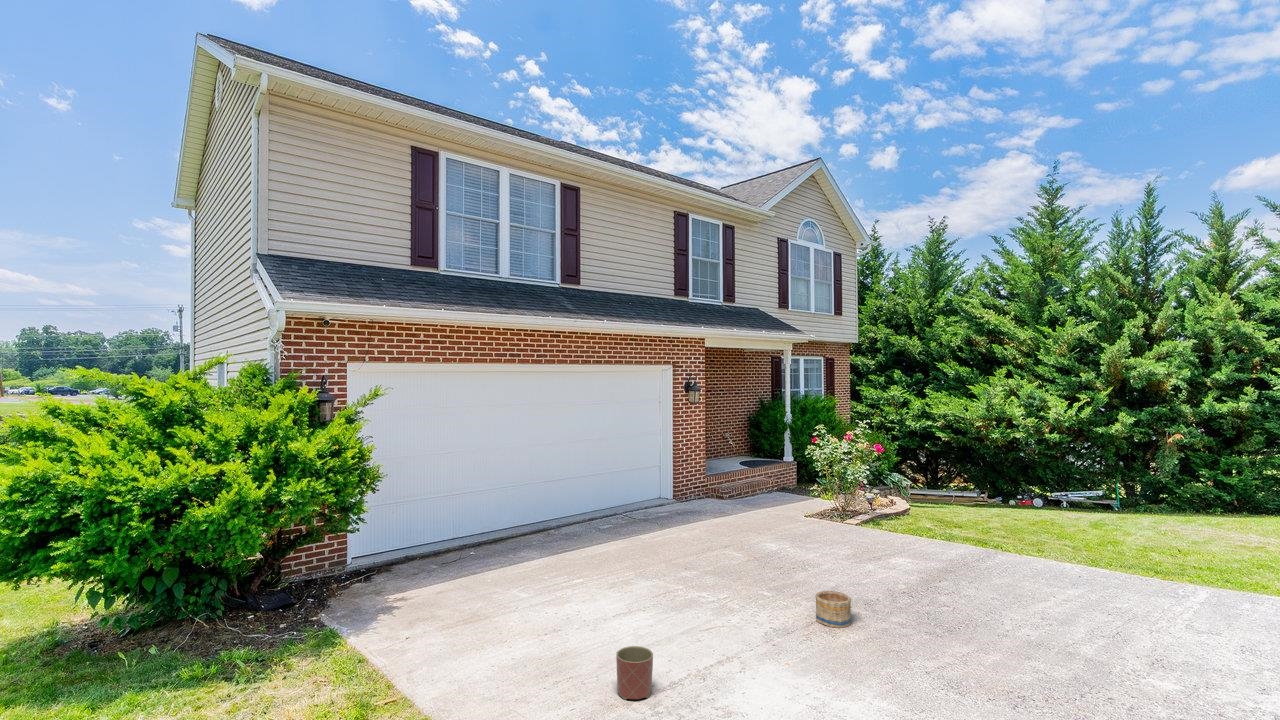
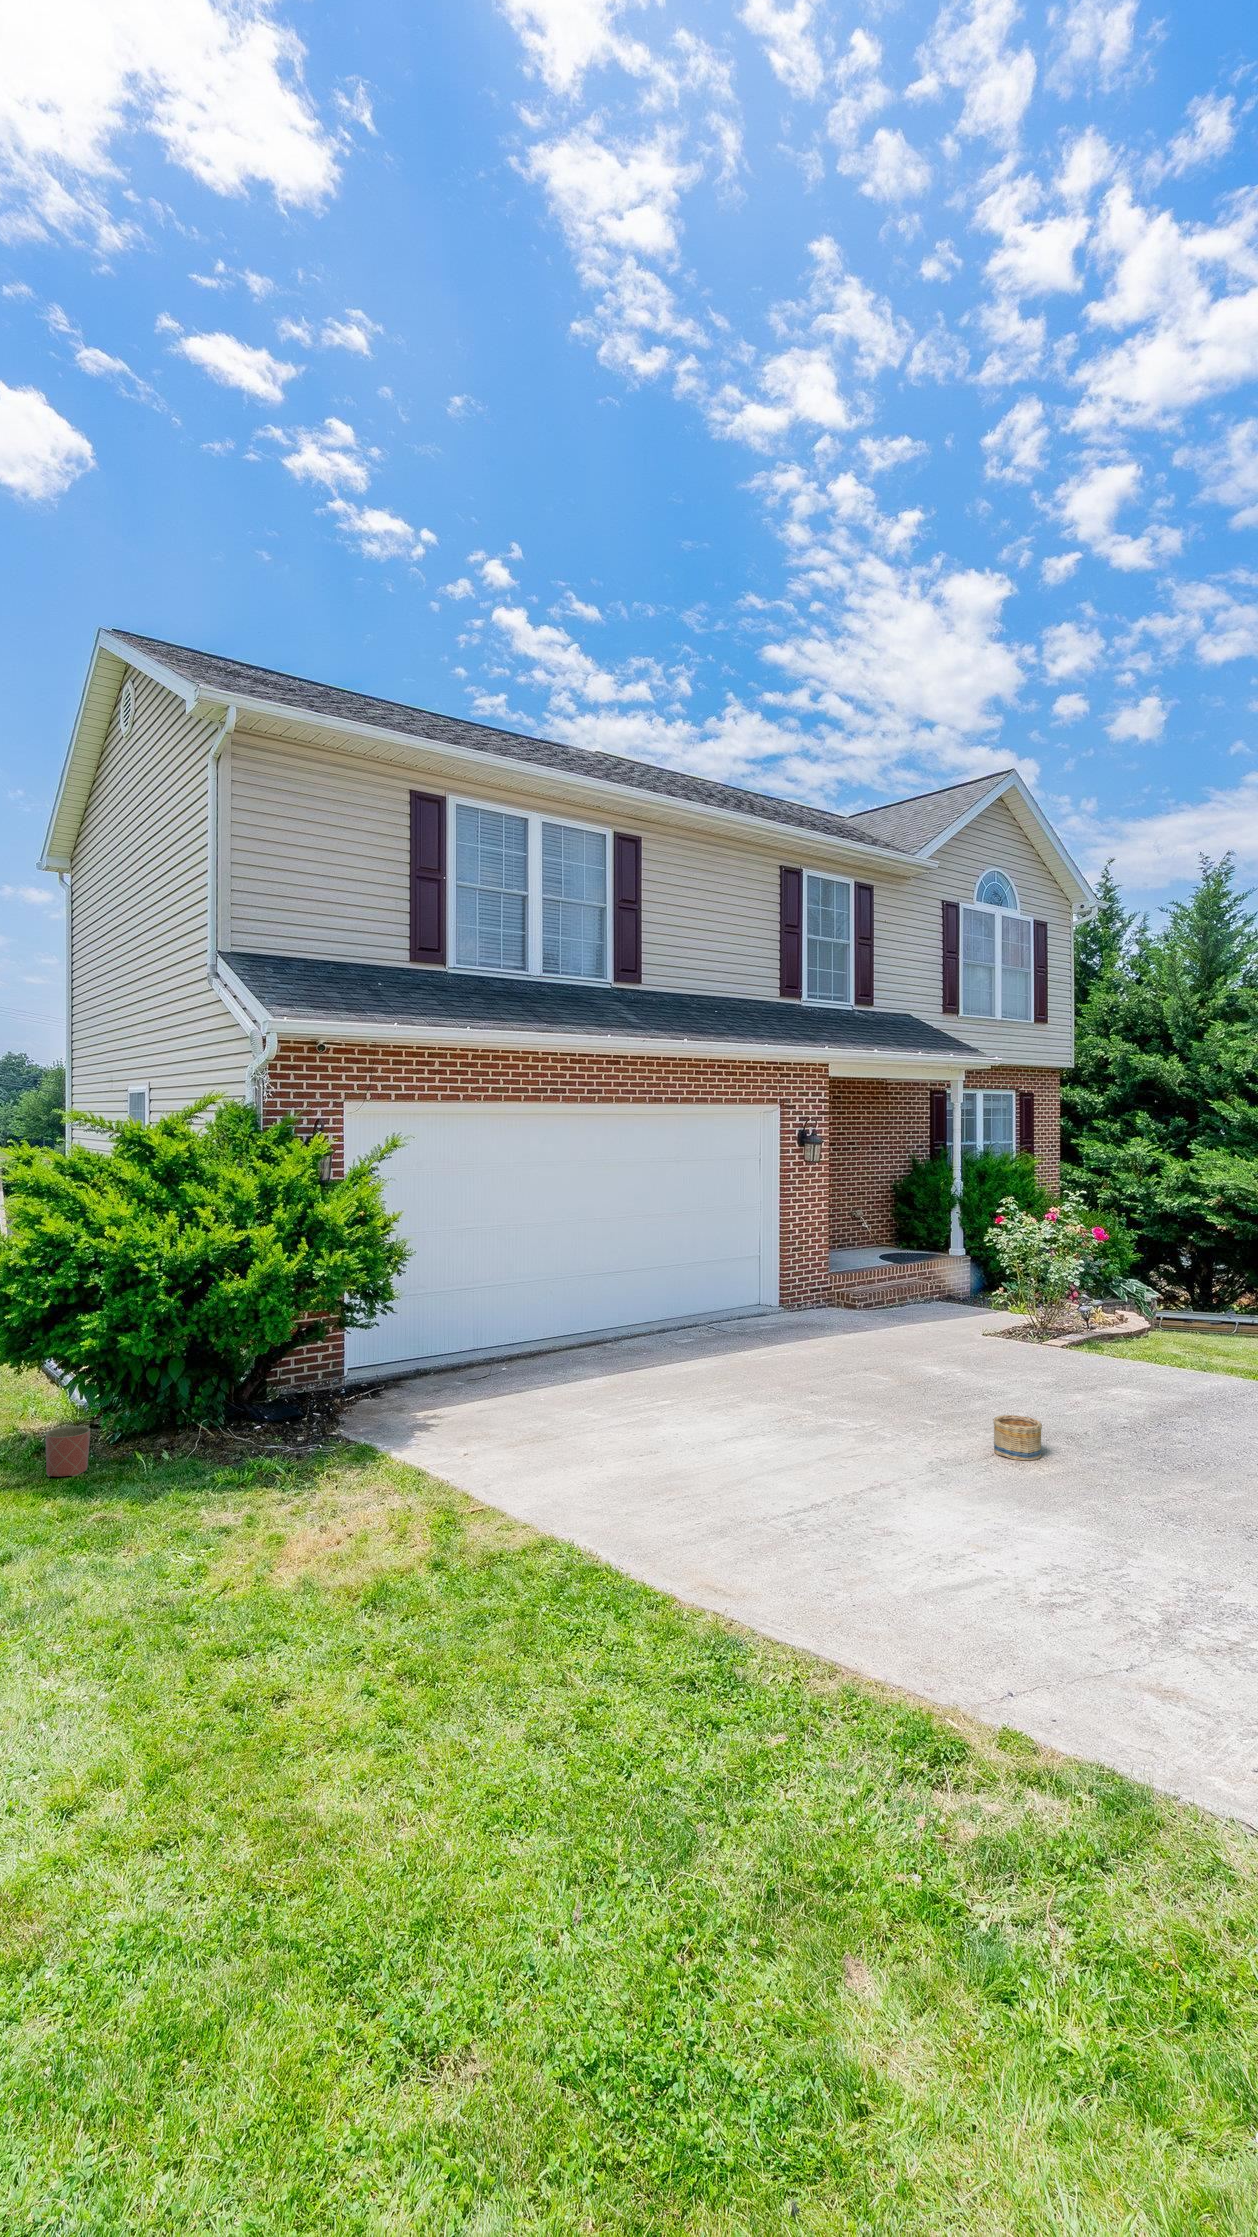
planter: present [616,646,653,700] -> present [46,1426,90,1477]

